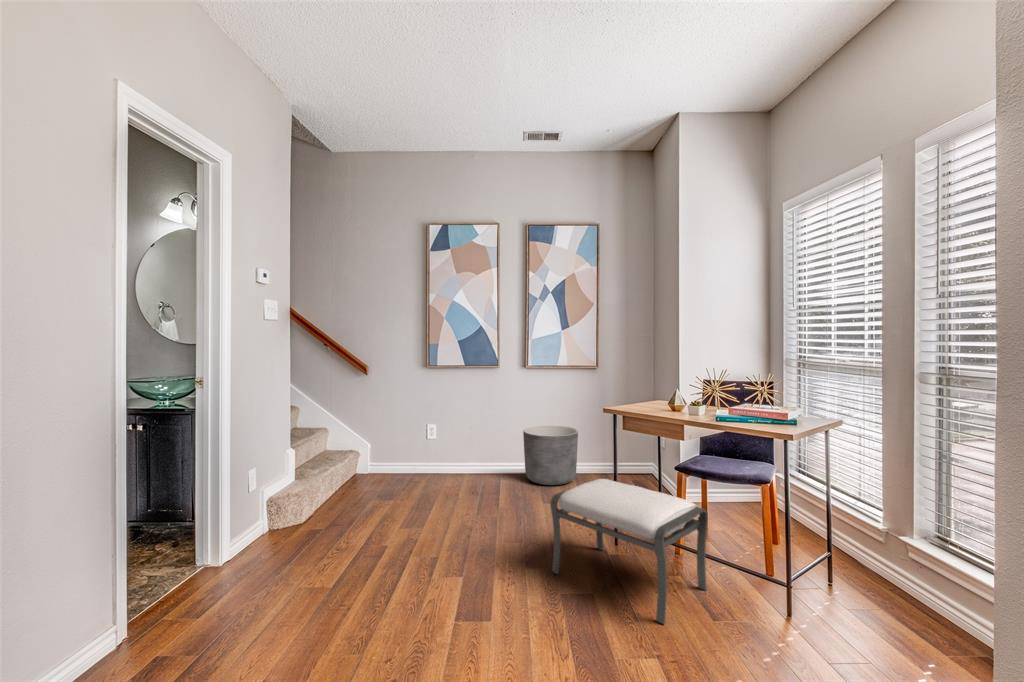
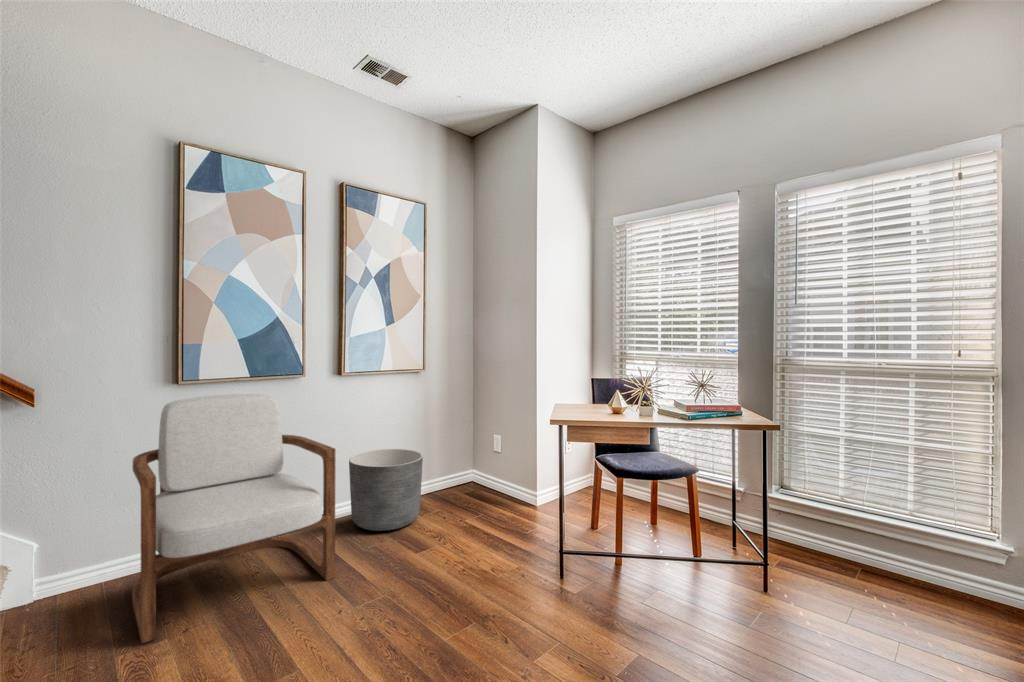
armchair: none [382,375,487,499] -> present [132,394,336,643]
ottoman: present [550,479,708,624] -> none [560,503,733,647]

